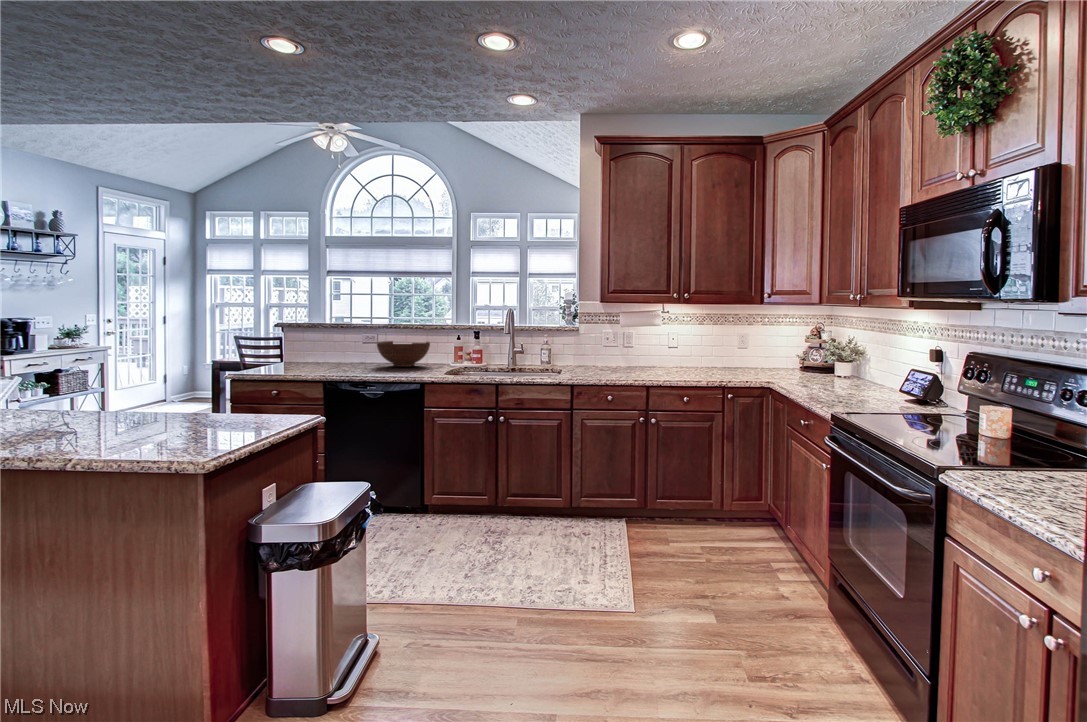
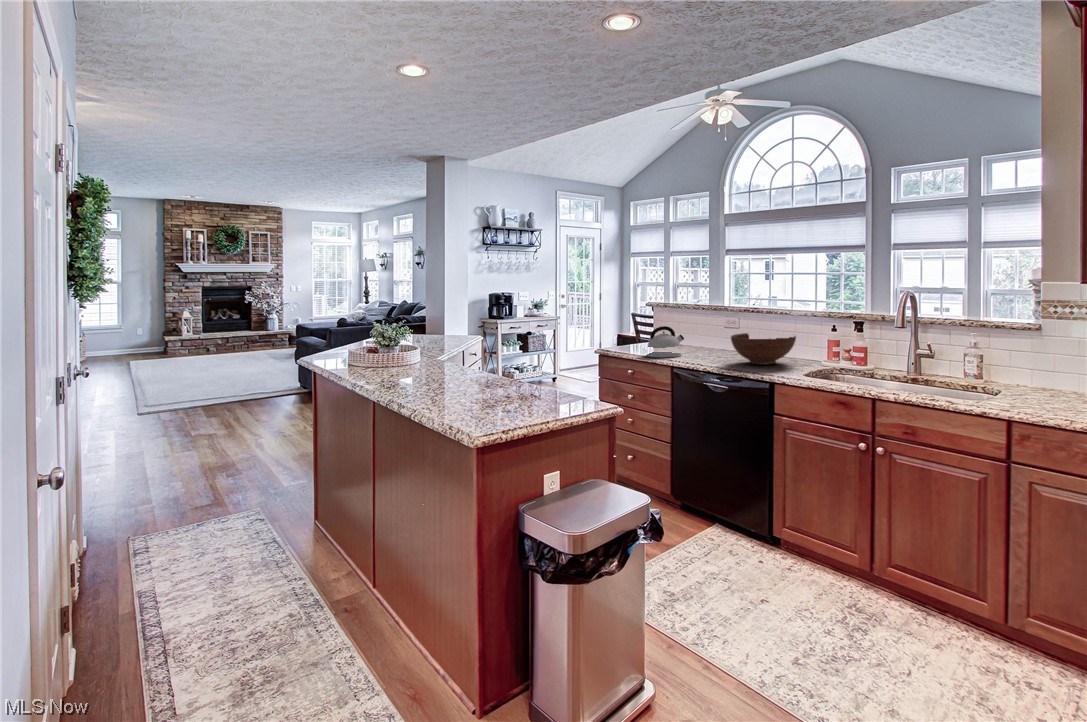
kettle: none [290,336,327,366] -> present [647,326,684,357]

